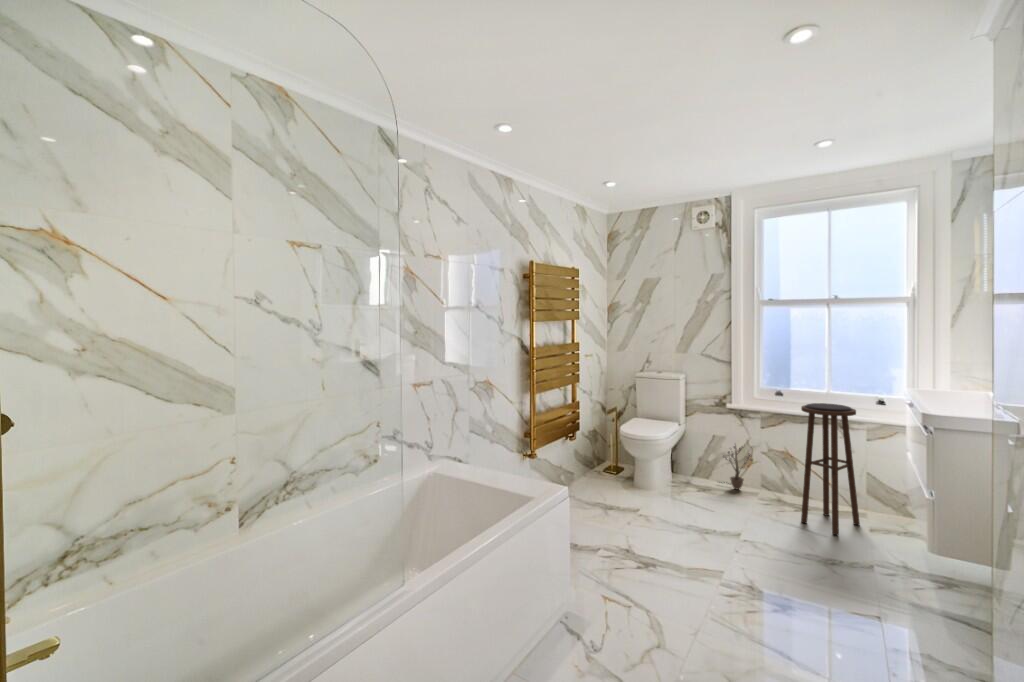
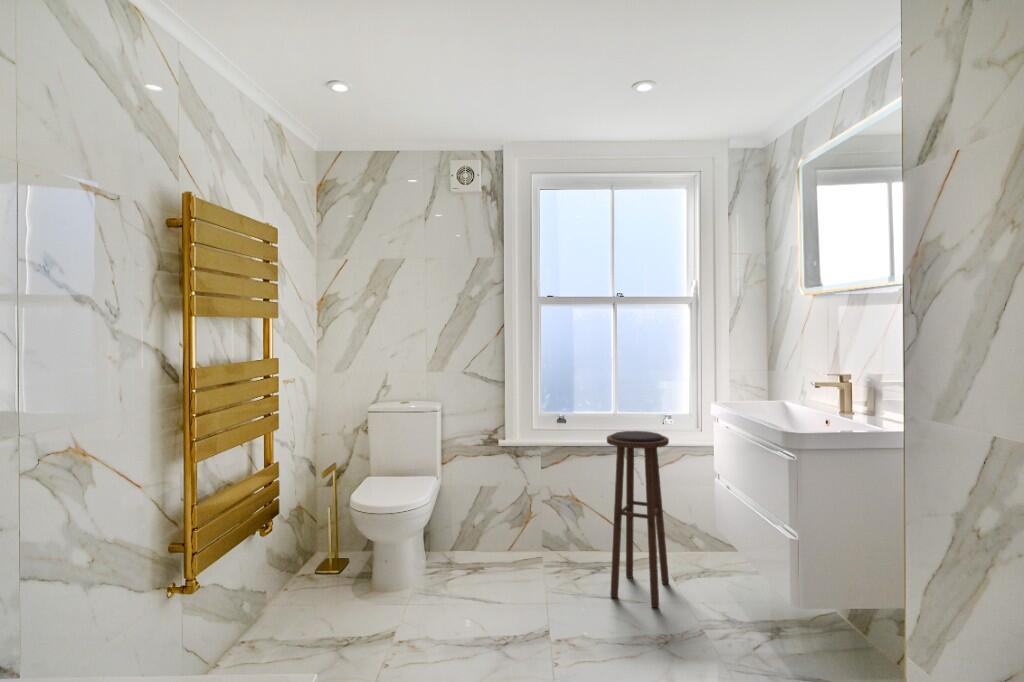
decorative plant: present [719,446,752,490] -> none [489,495,536,561]

